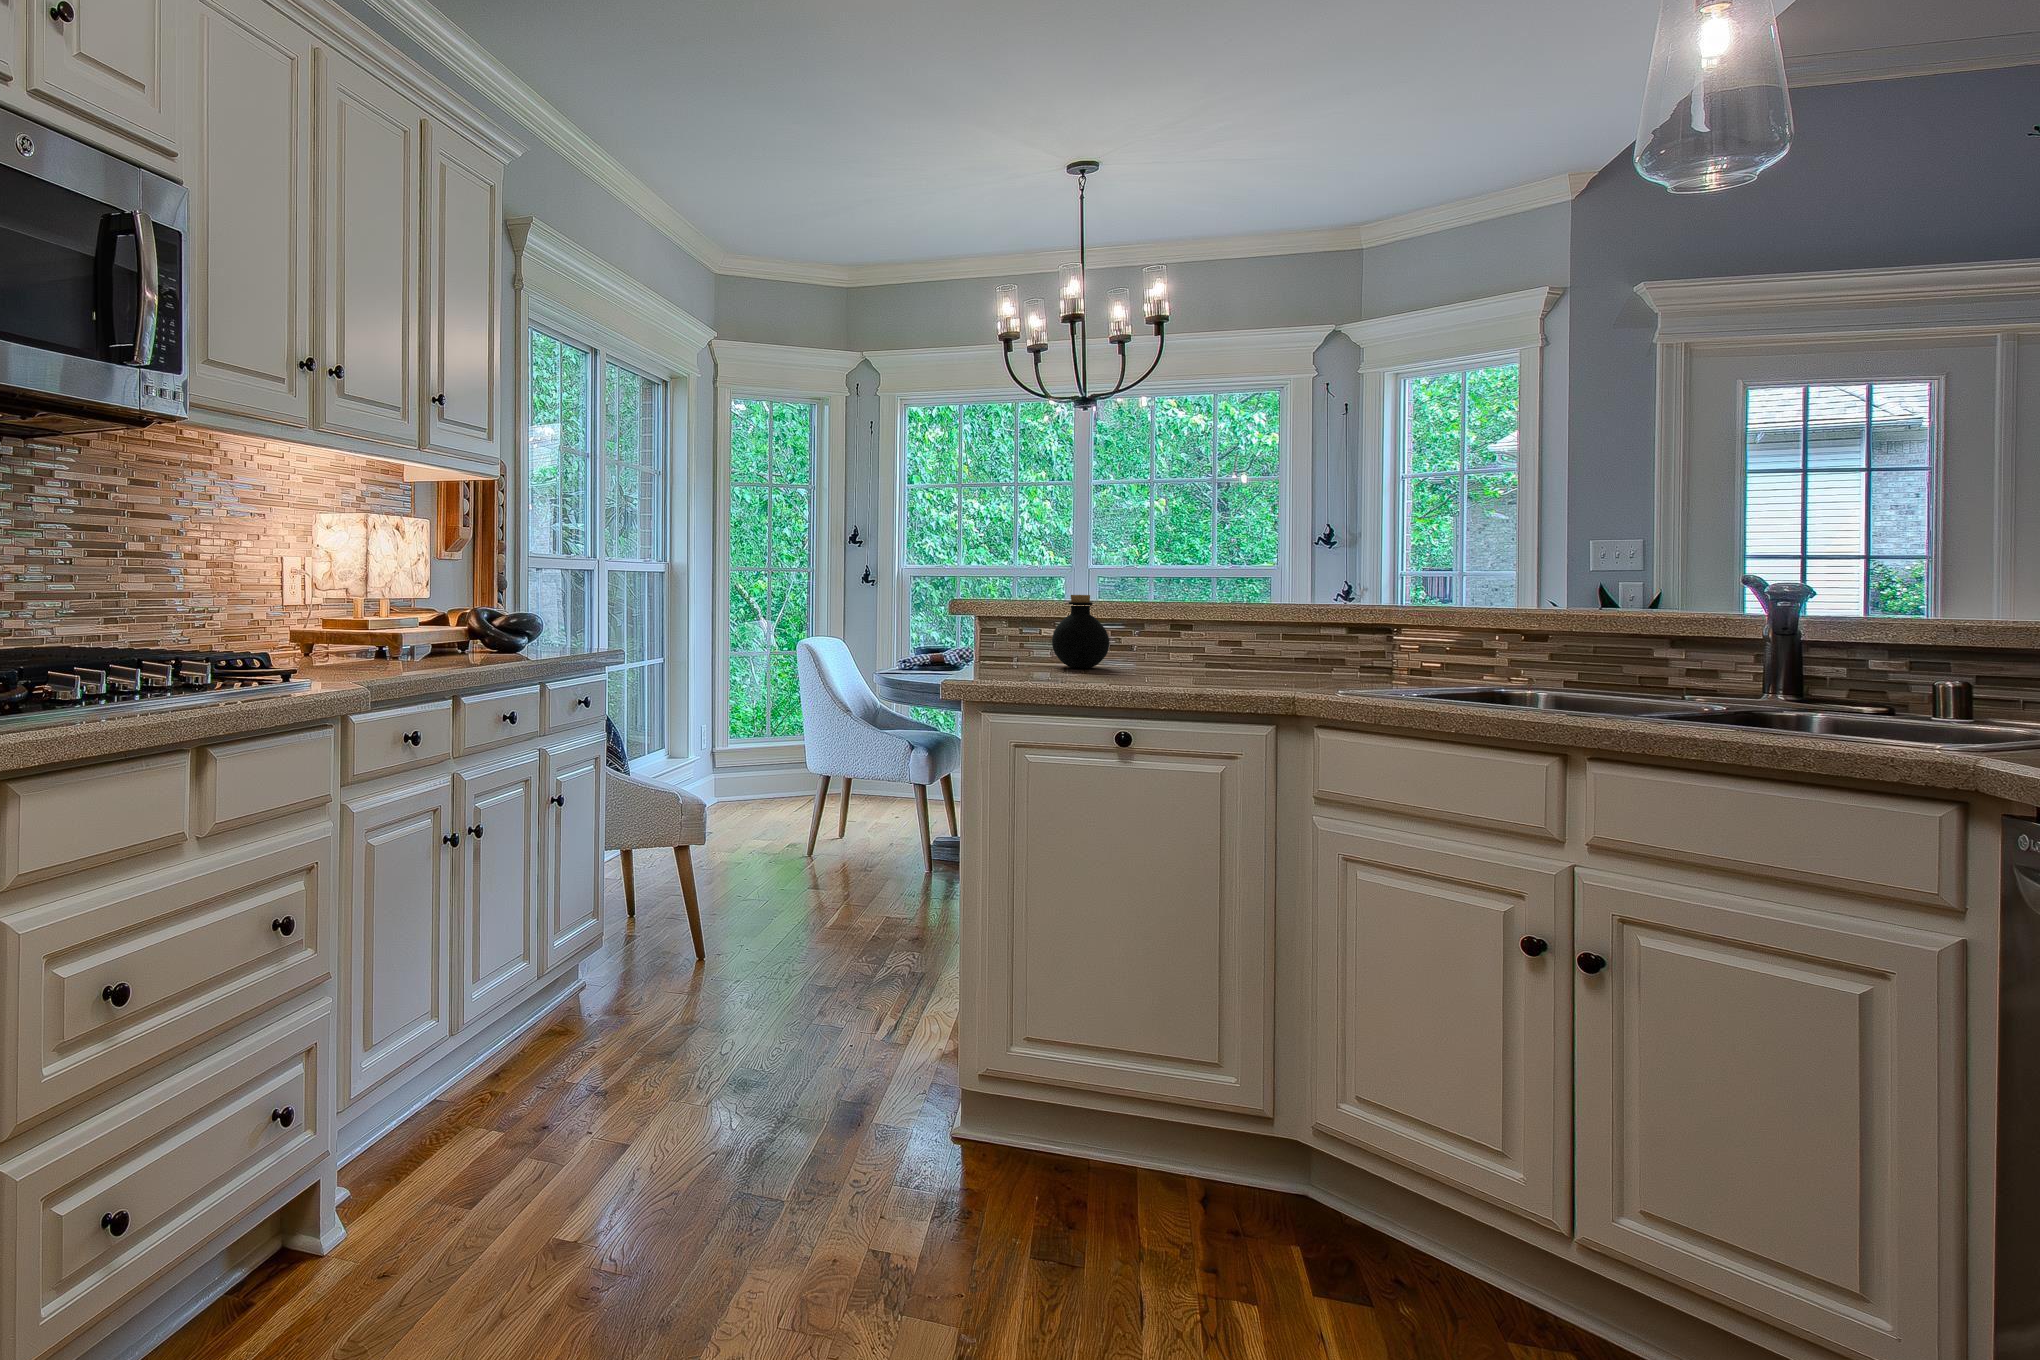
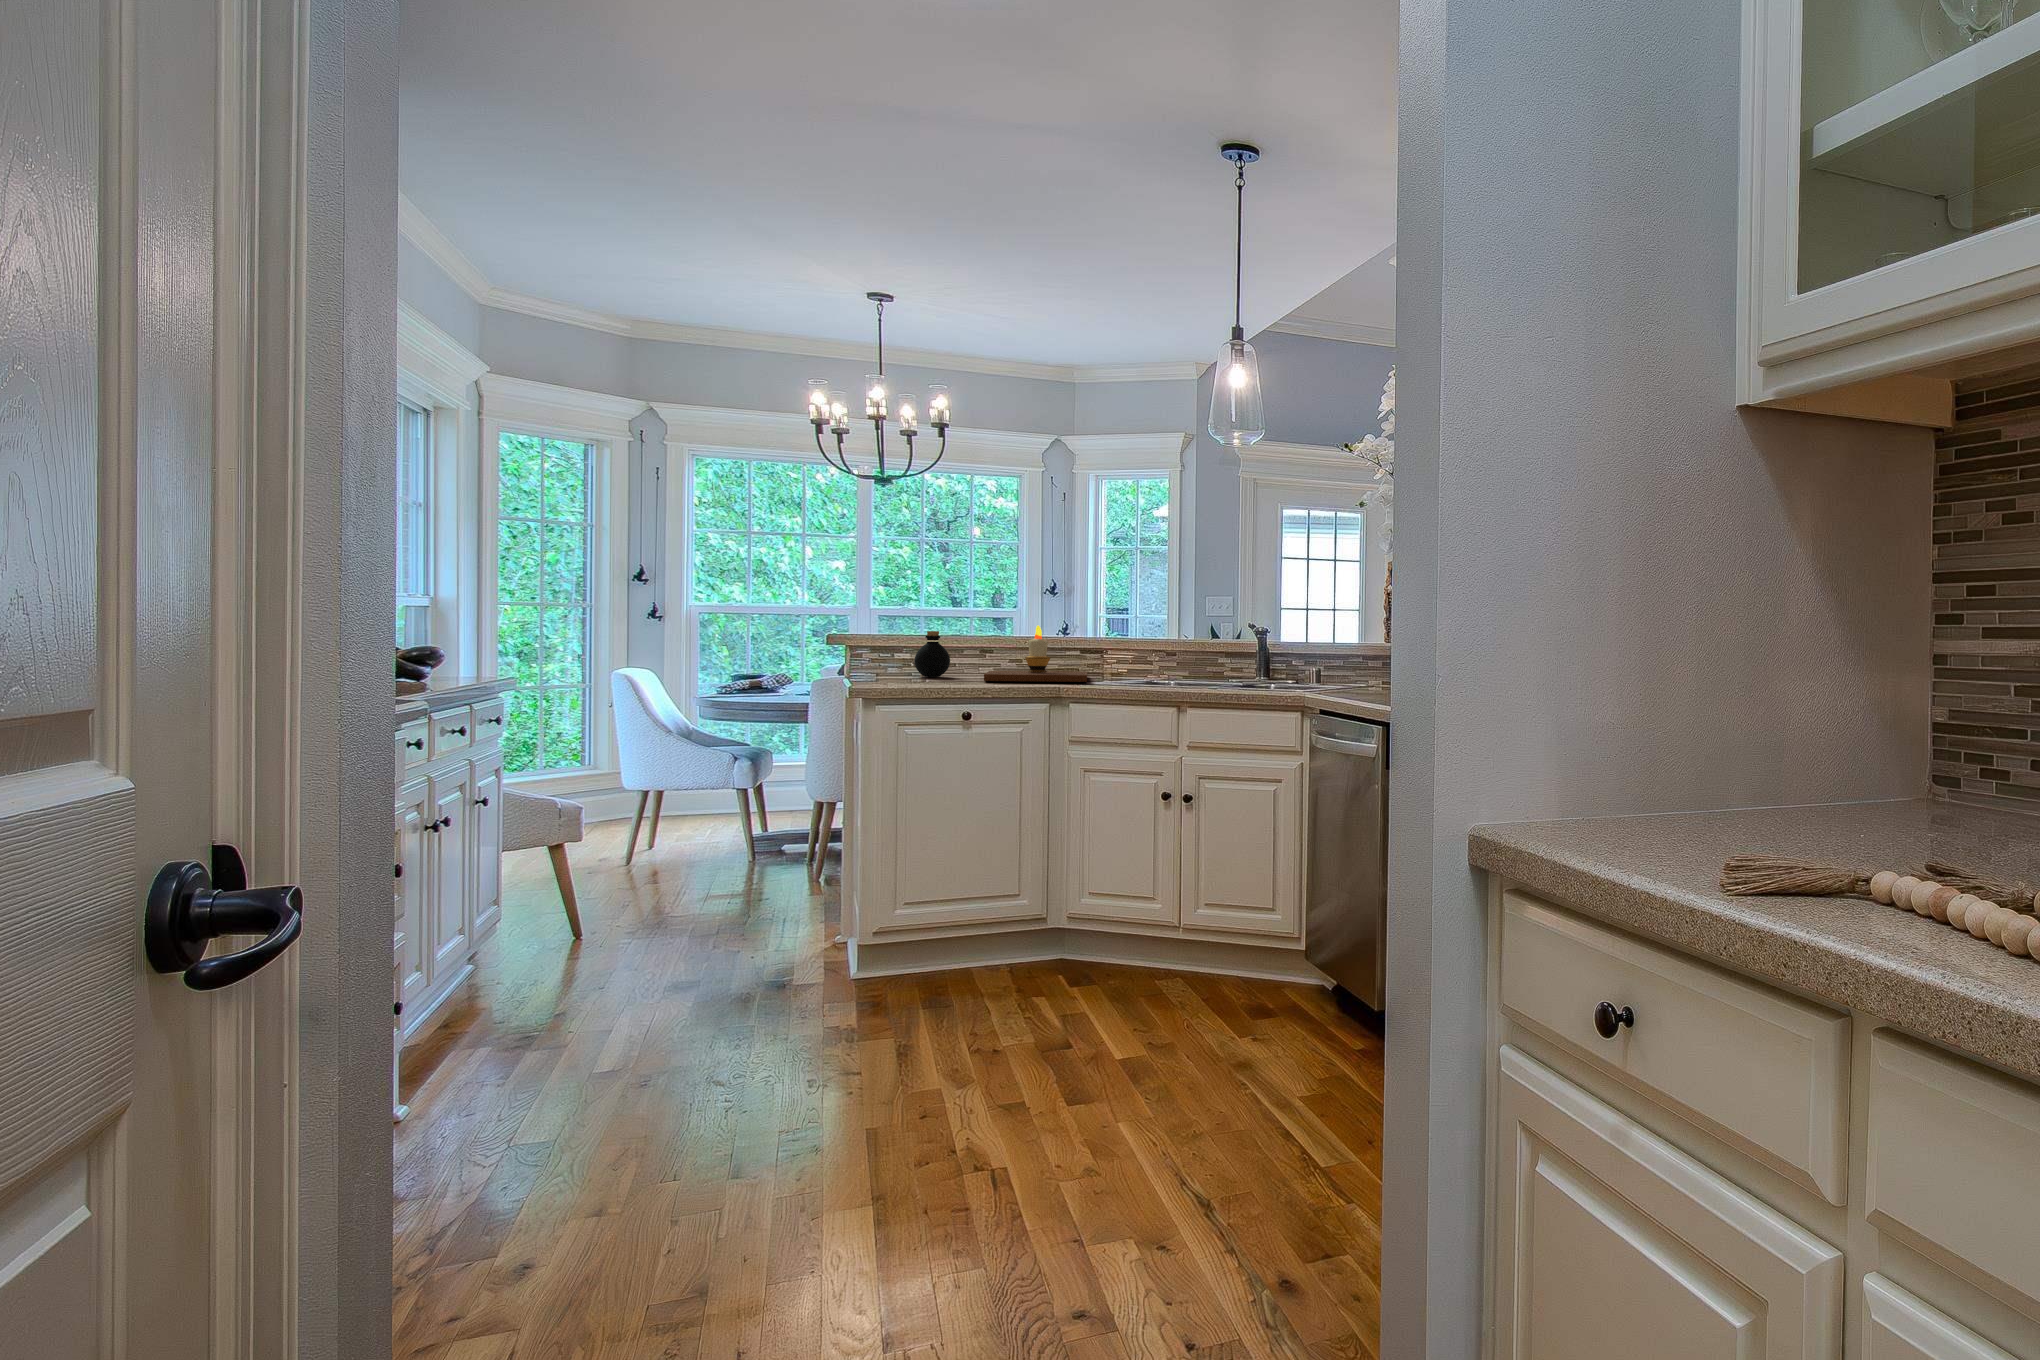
candle: none [1156,585,1359,690] -> present [984,625,1087,682]

